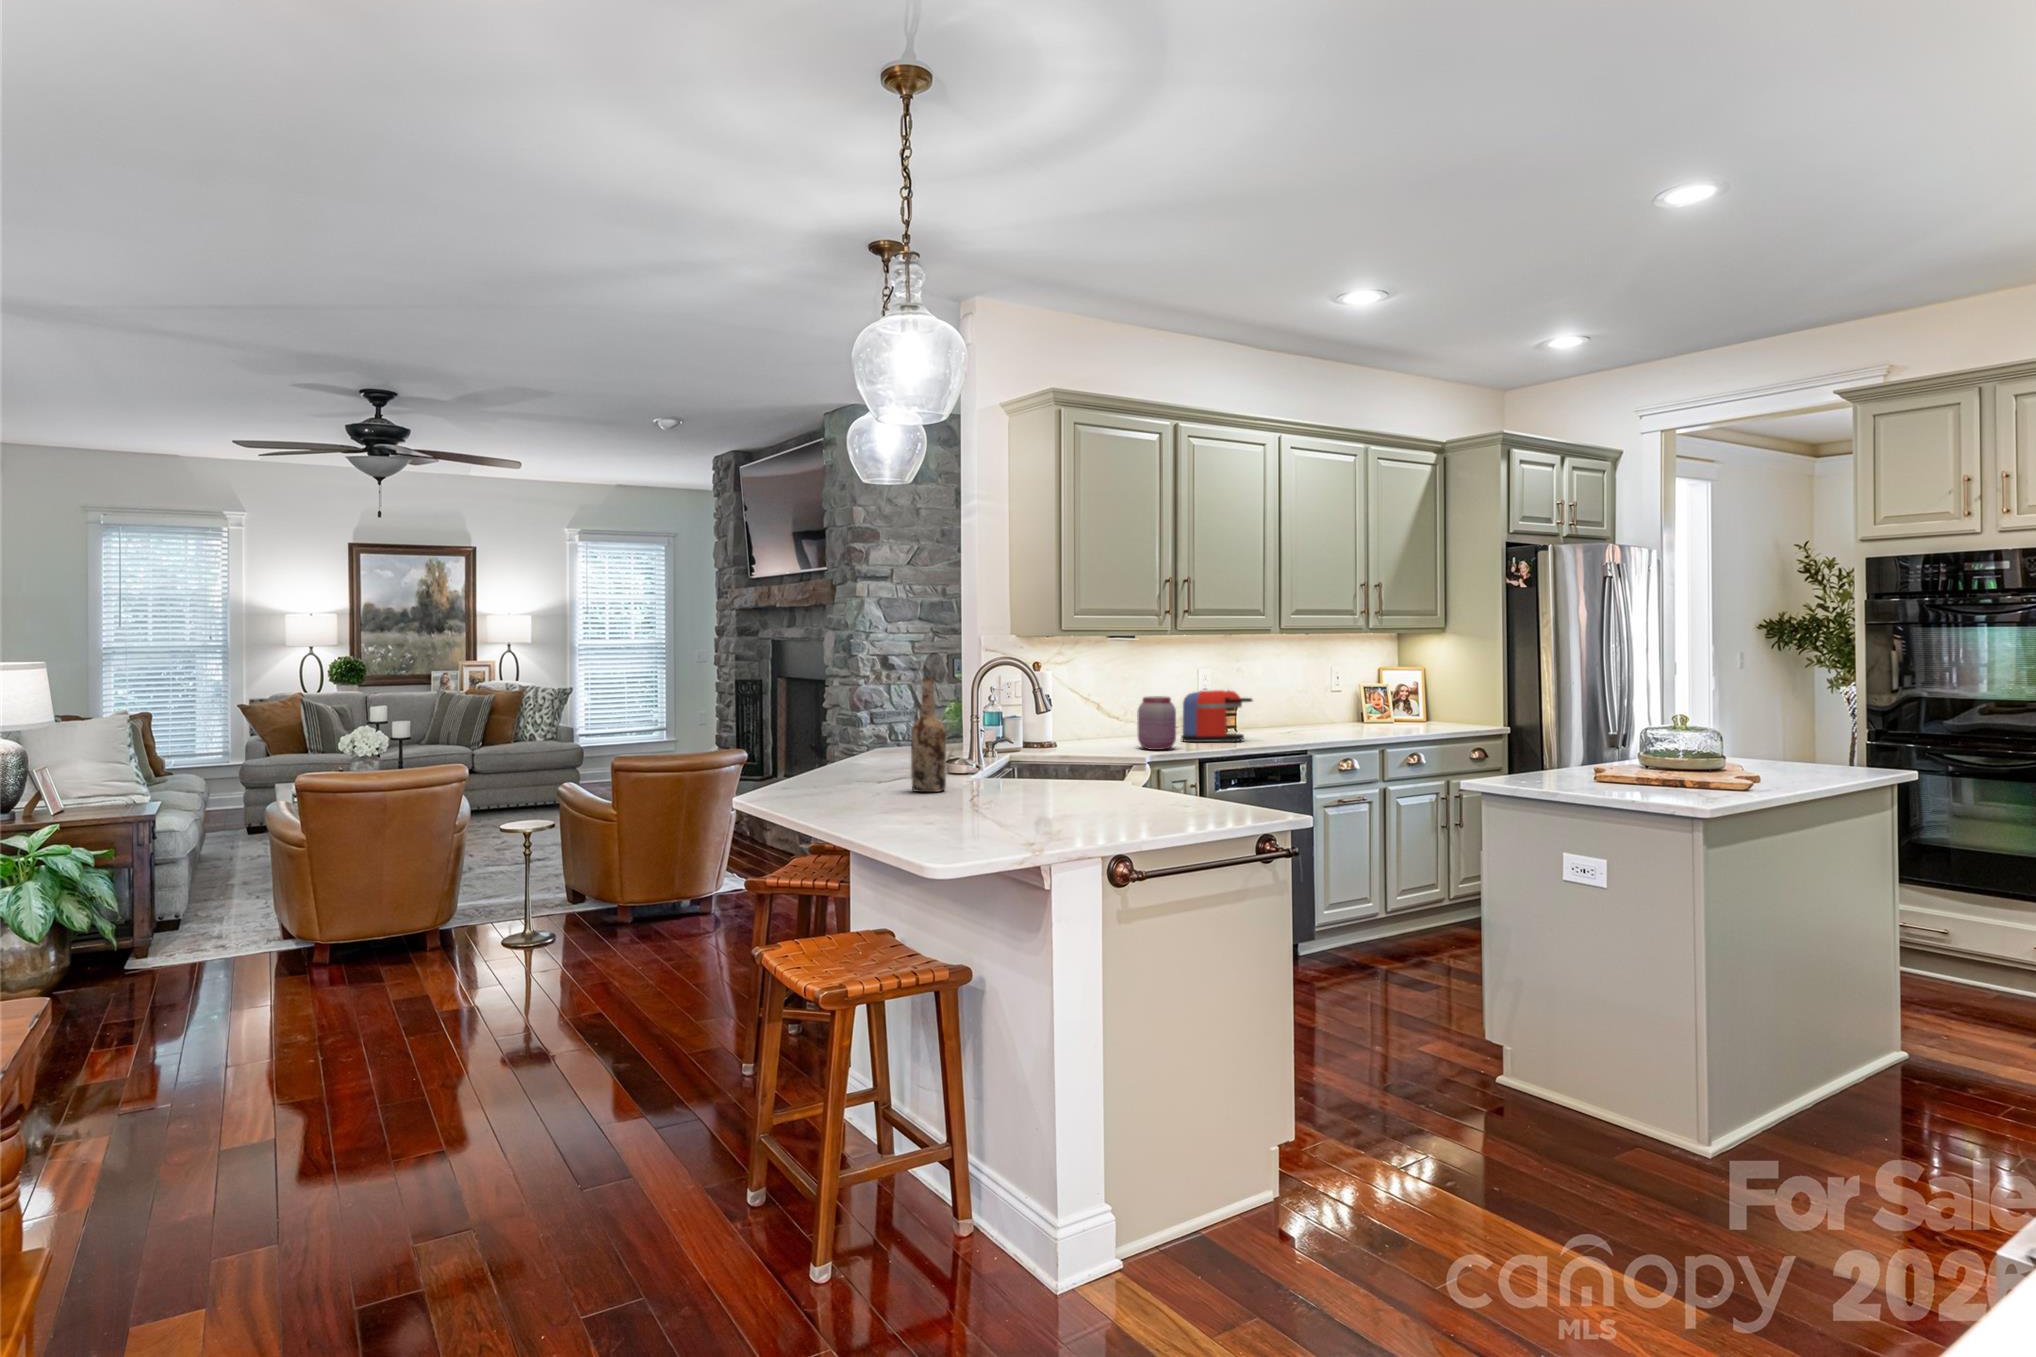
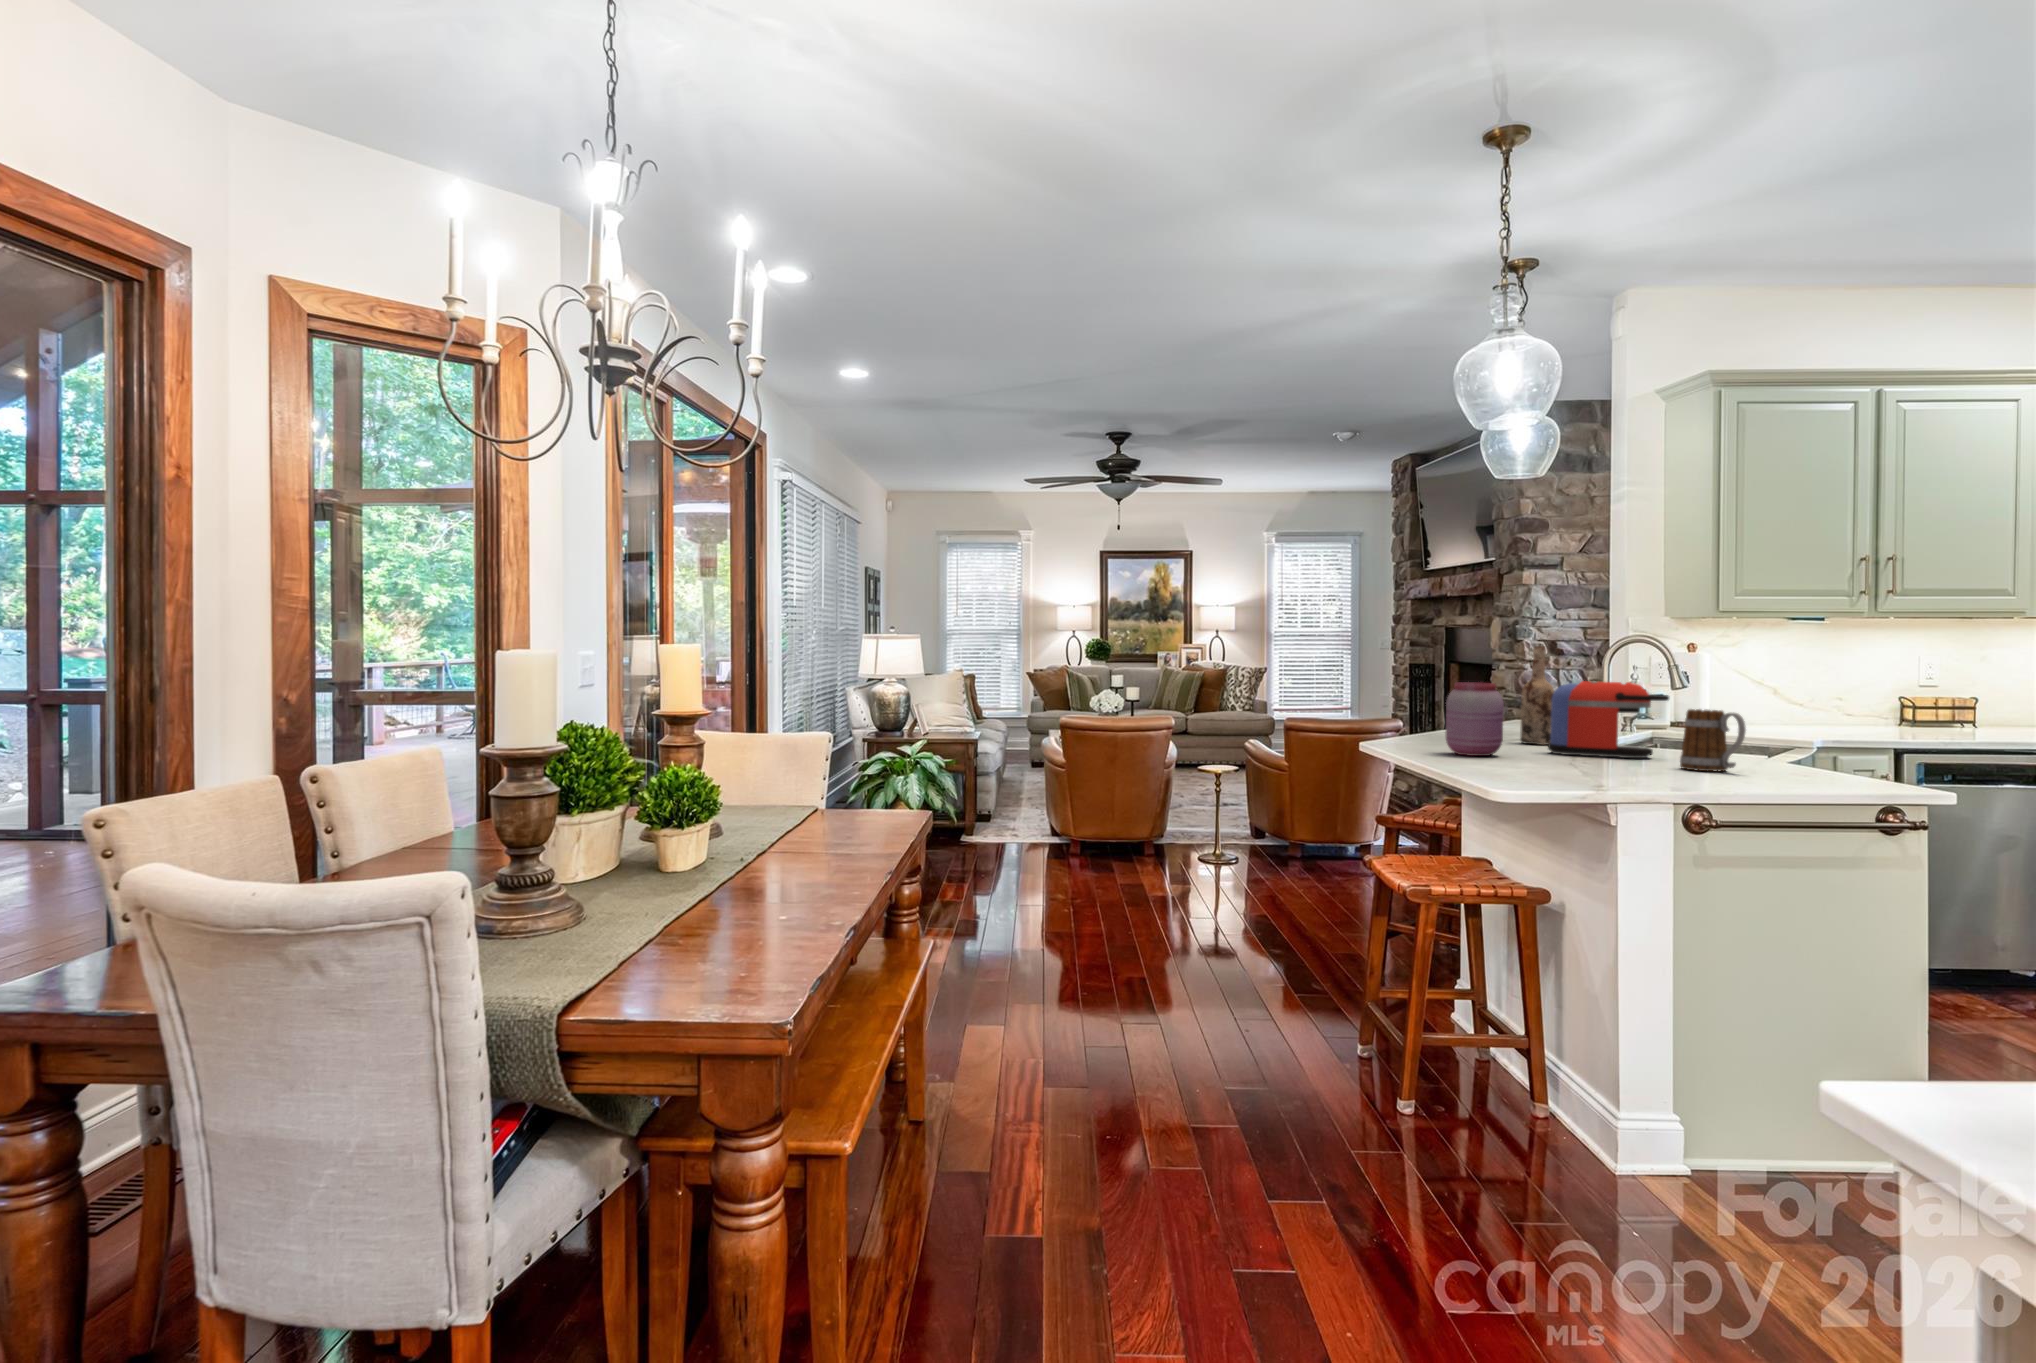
coffee maker: present [1181,690,1252,742] -> present [1548,681,1669,758]
jar: present [1137,696,1176,750] -> present [1446,682,1504,756]
mug: none [1098,751,1163,821] -> present [1680,709,1746,771]

